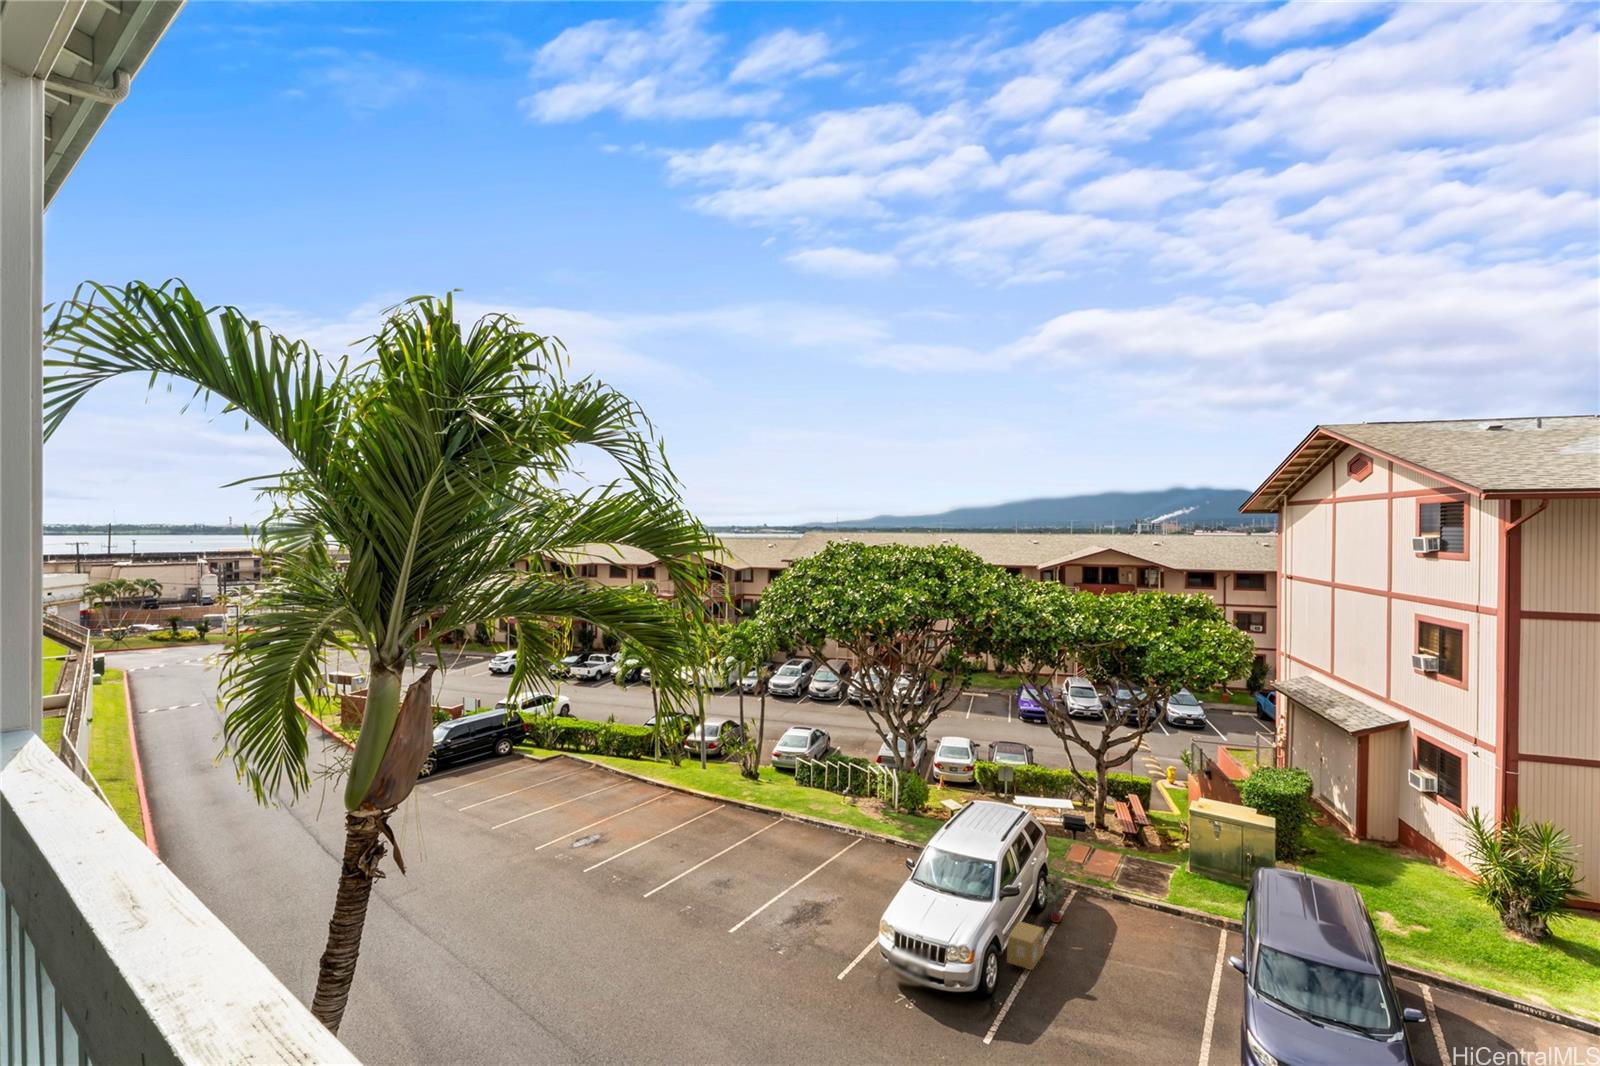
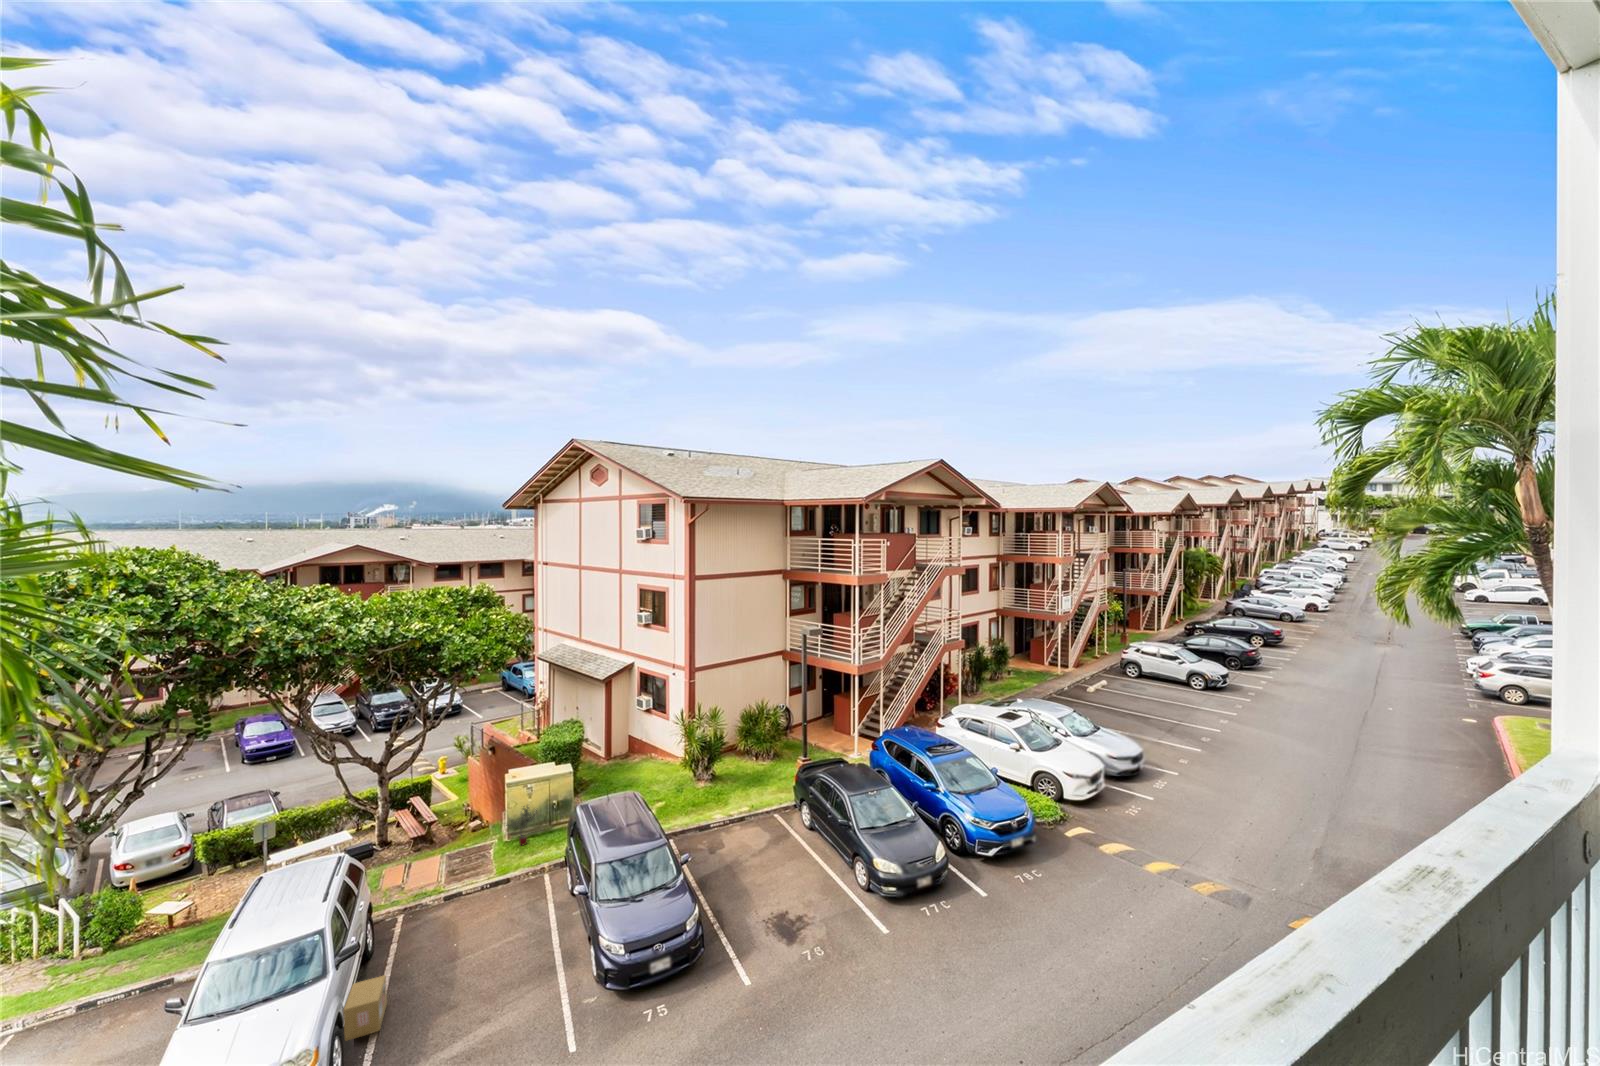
potted tree: present [1041,873,1066,923] -> present [506,805,538,845]

